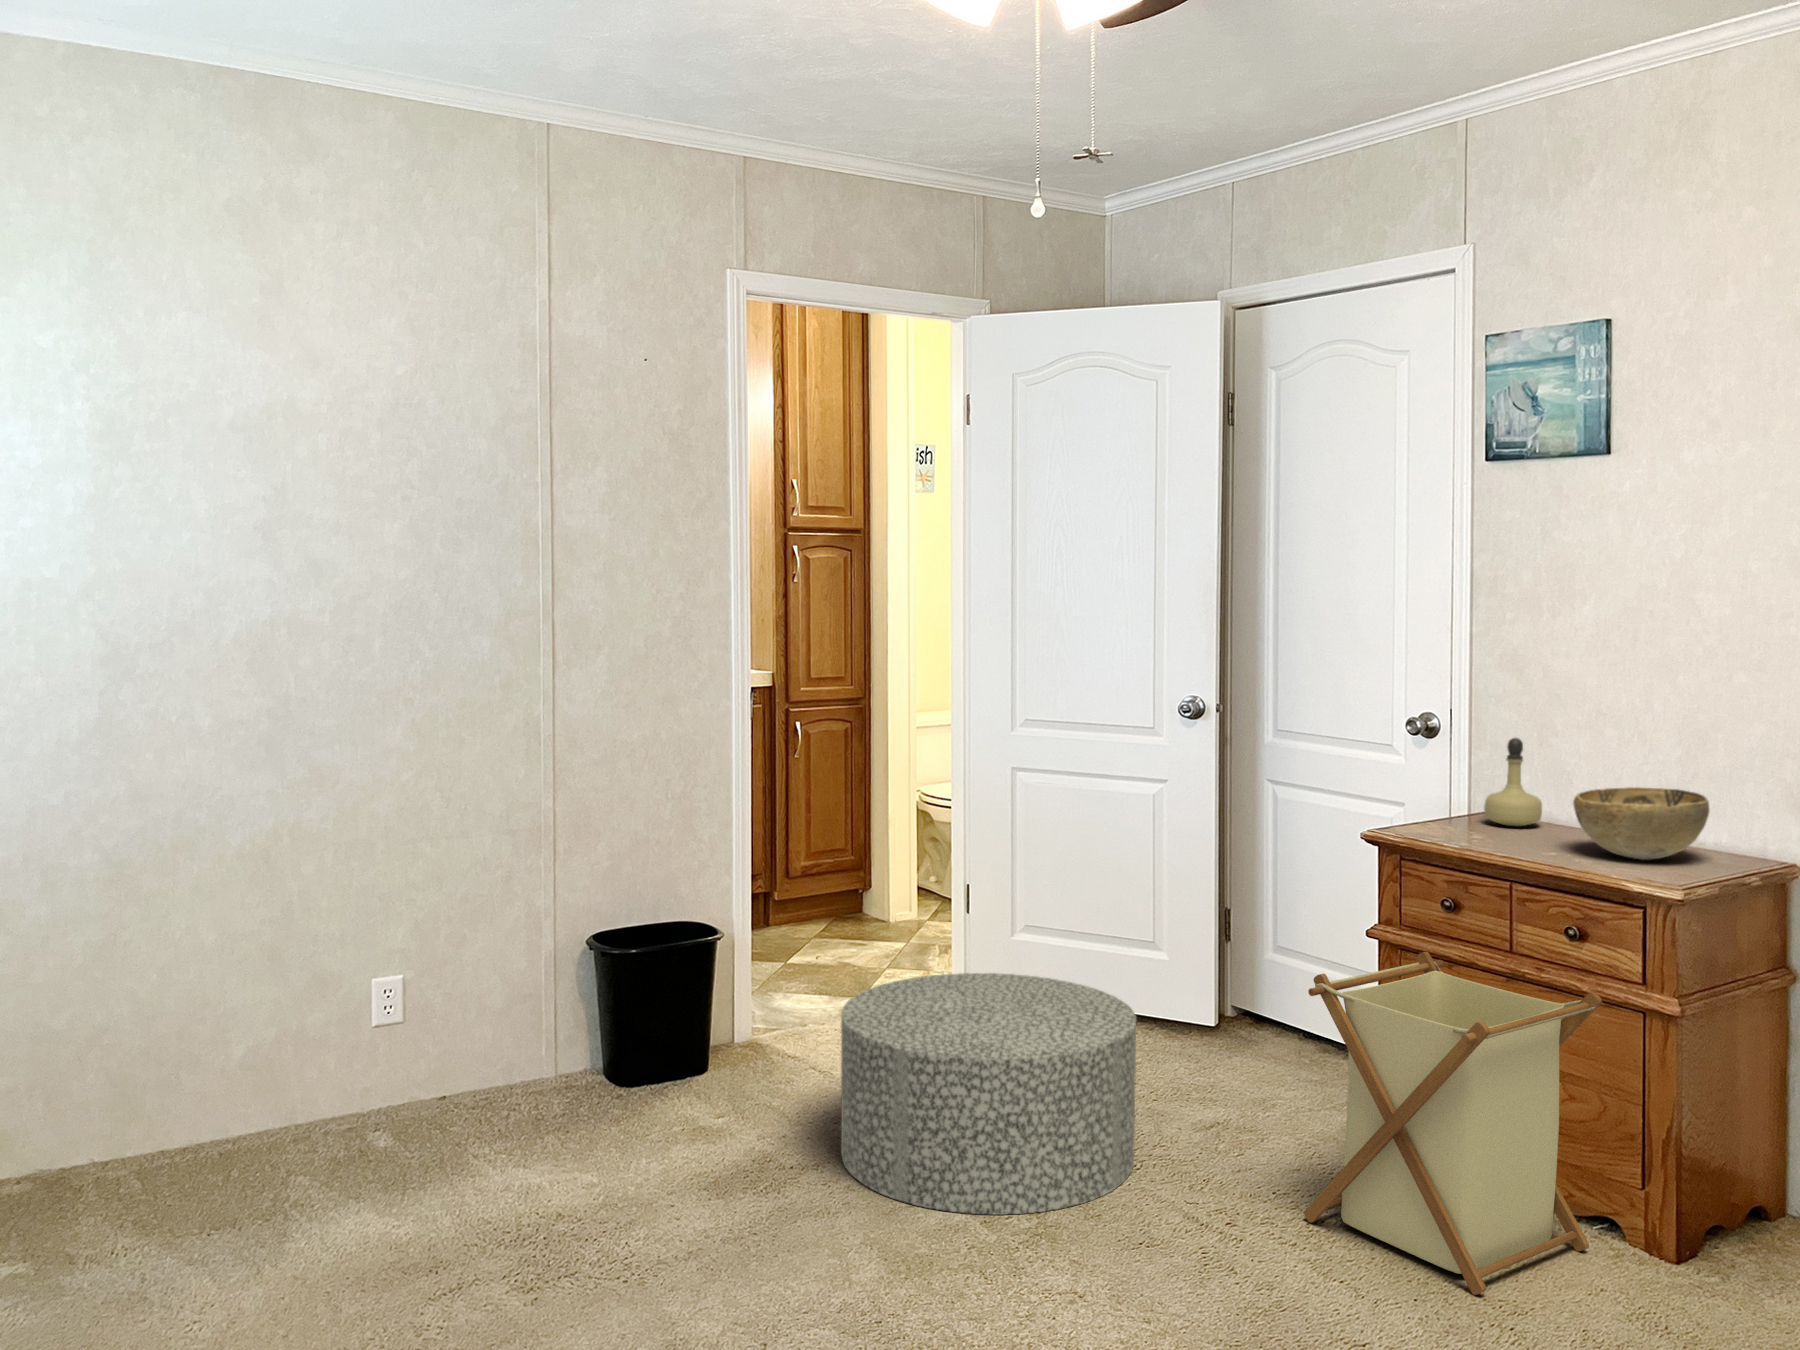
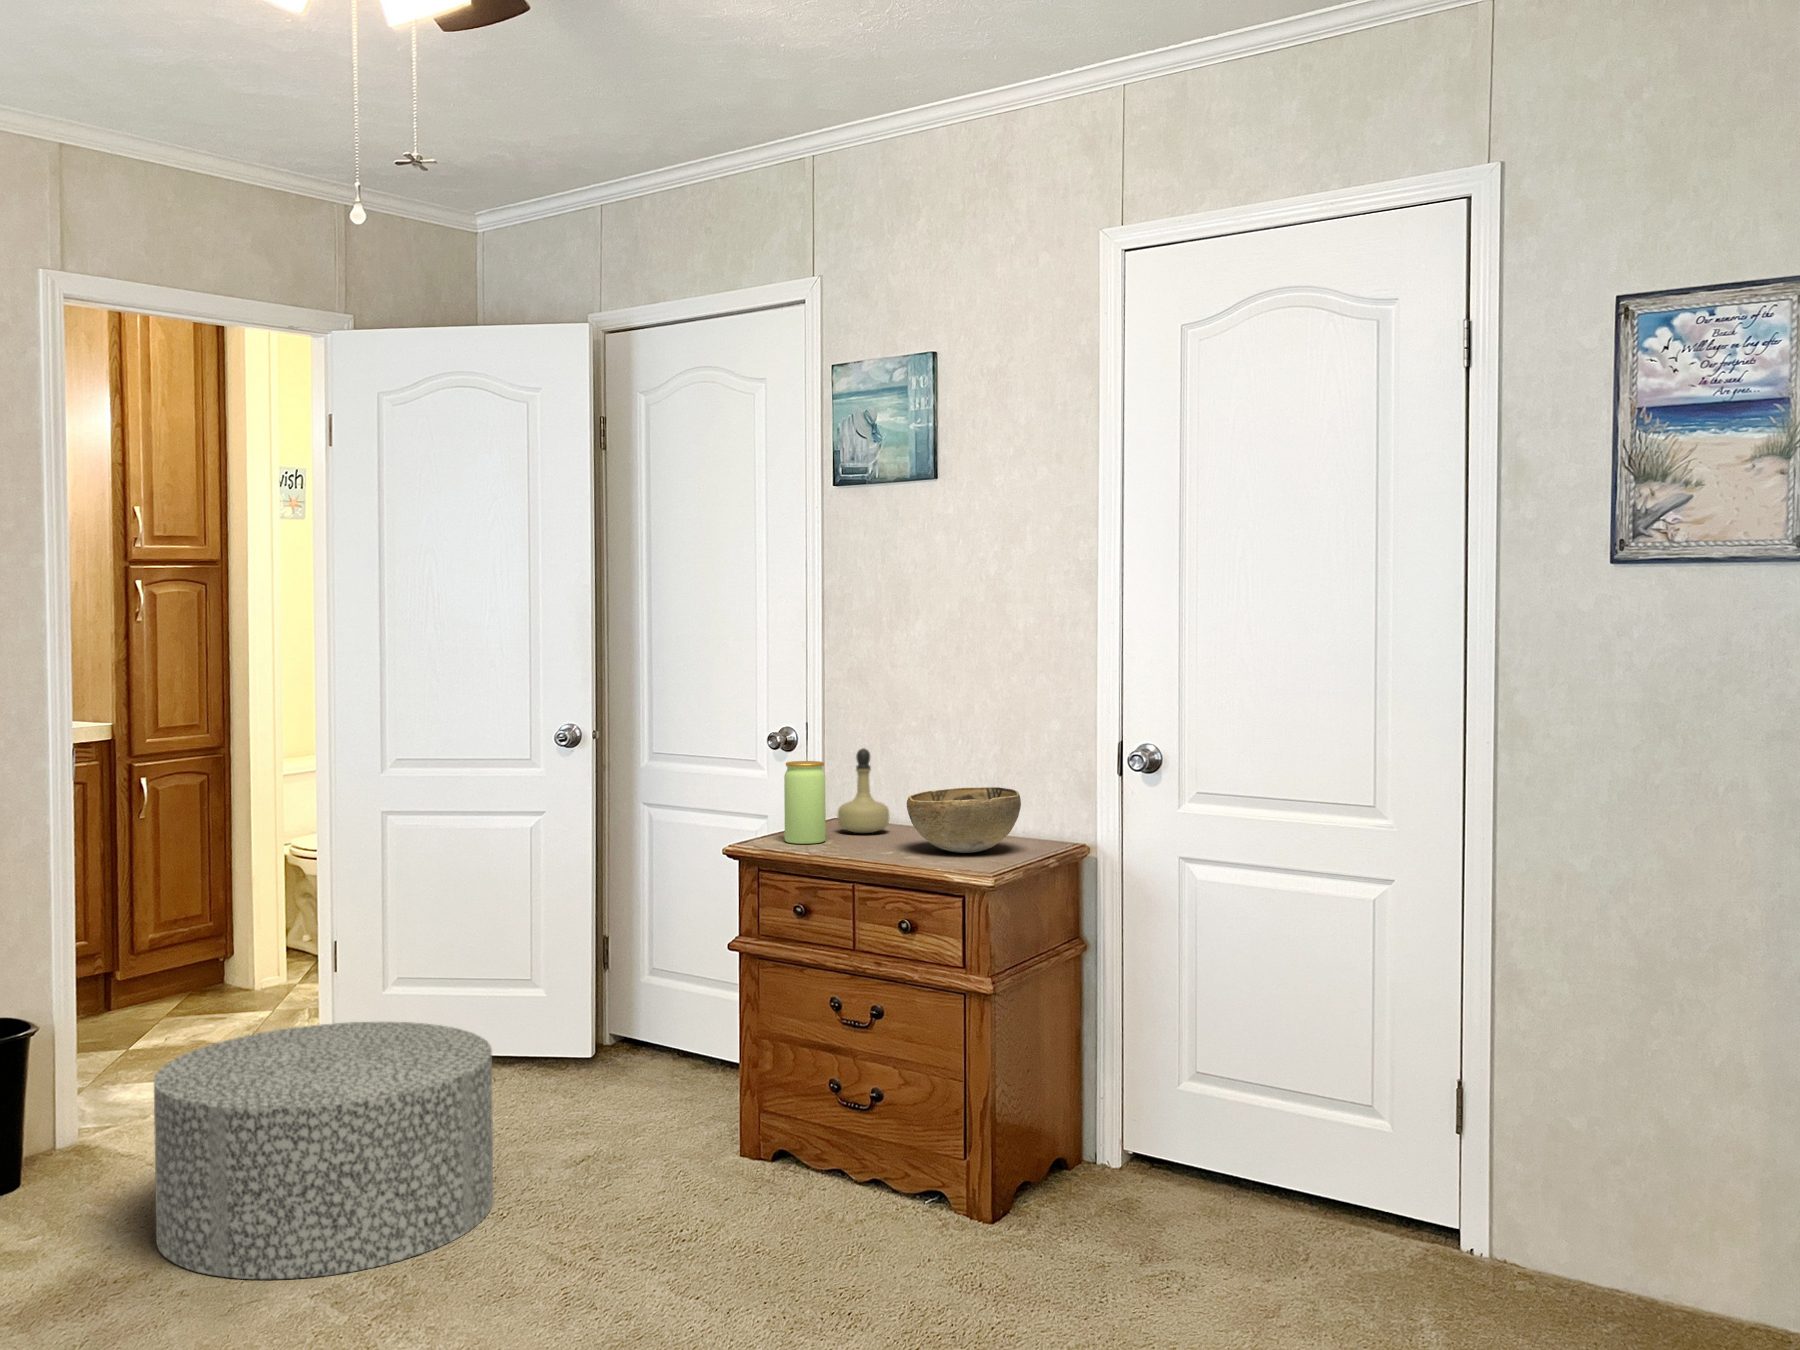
jar: none [1431,750,1477,836] -> present [784,761,826,844]
laundry basket: present [1304,952,1602,1295] -> none [655,956,926,1281]

